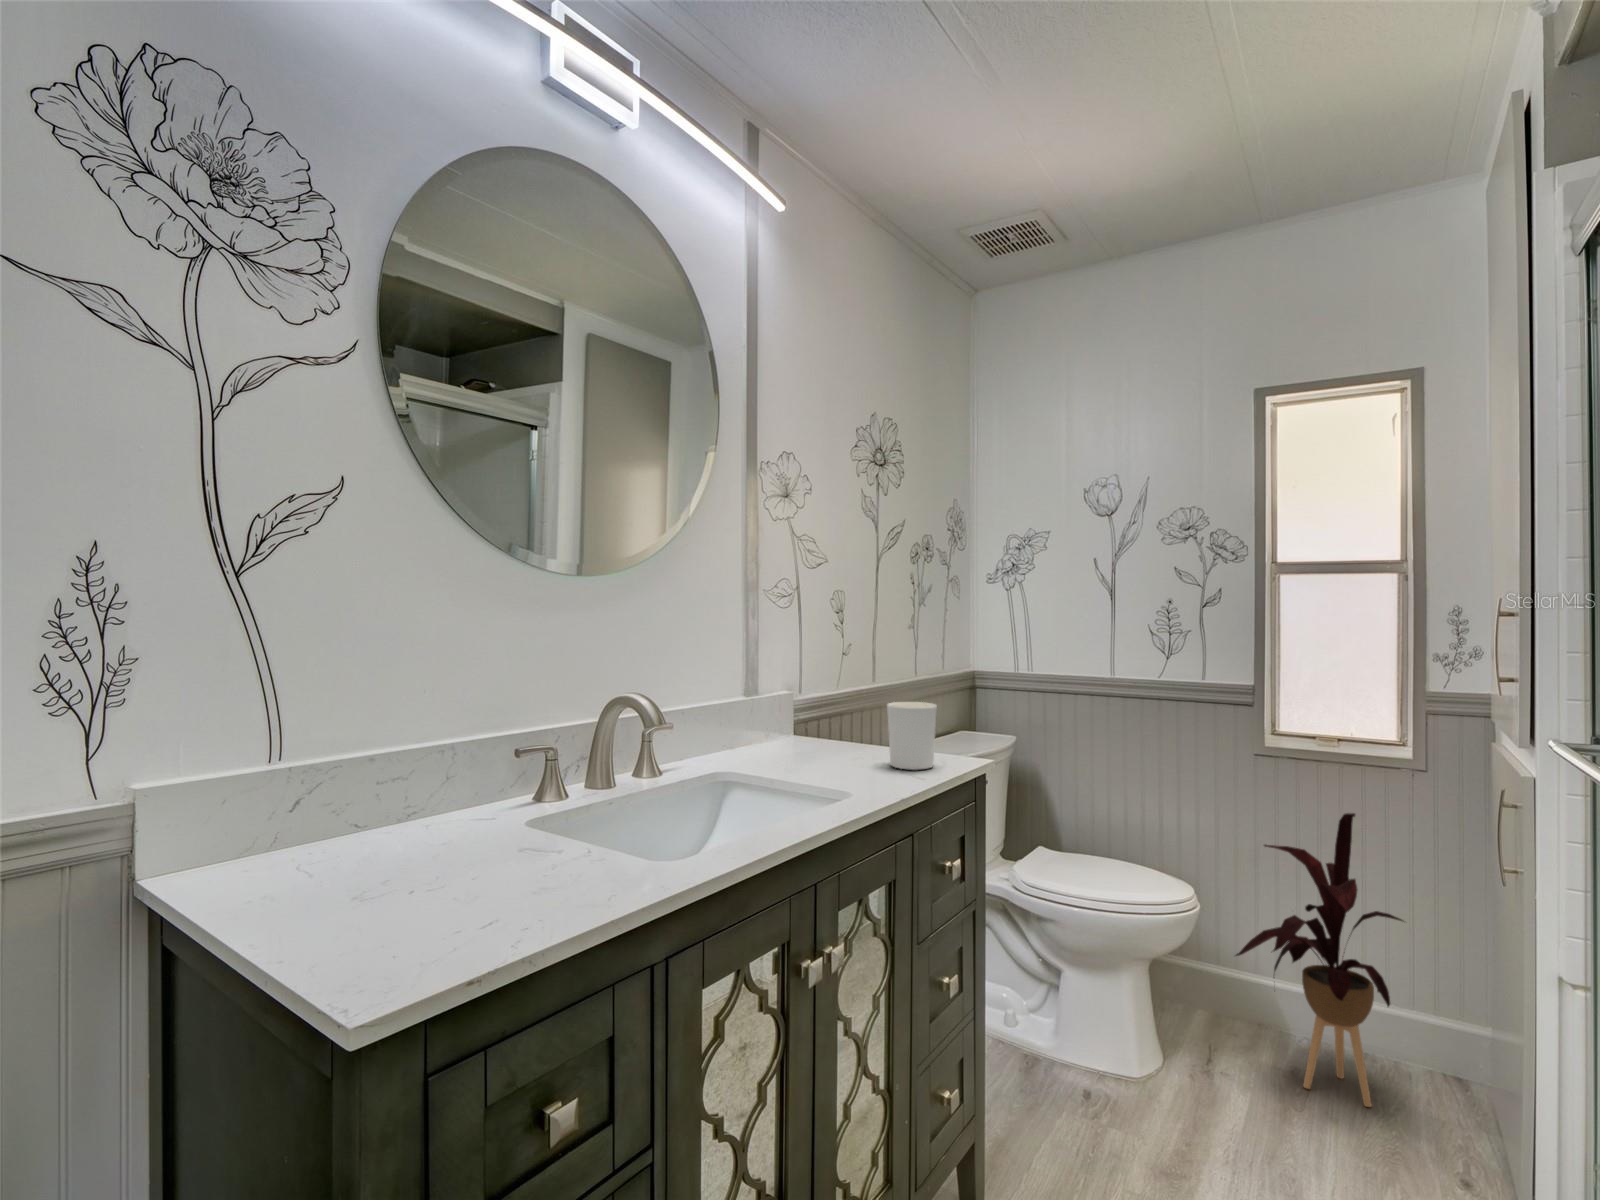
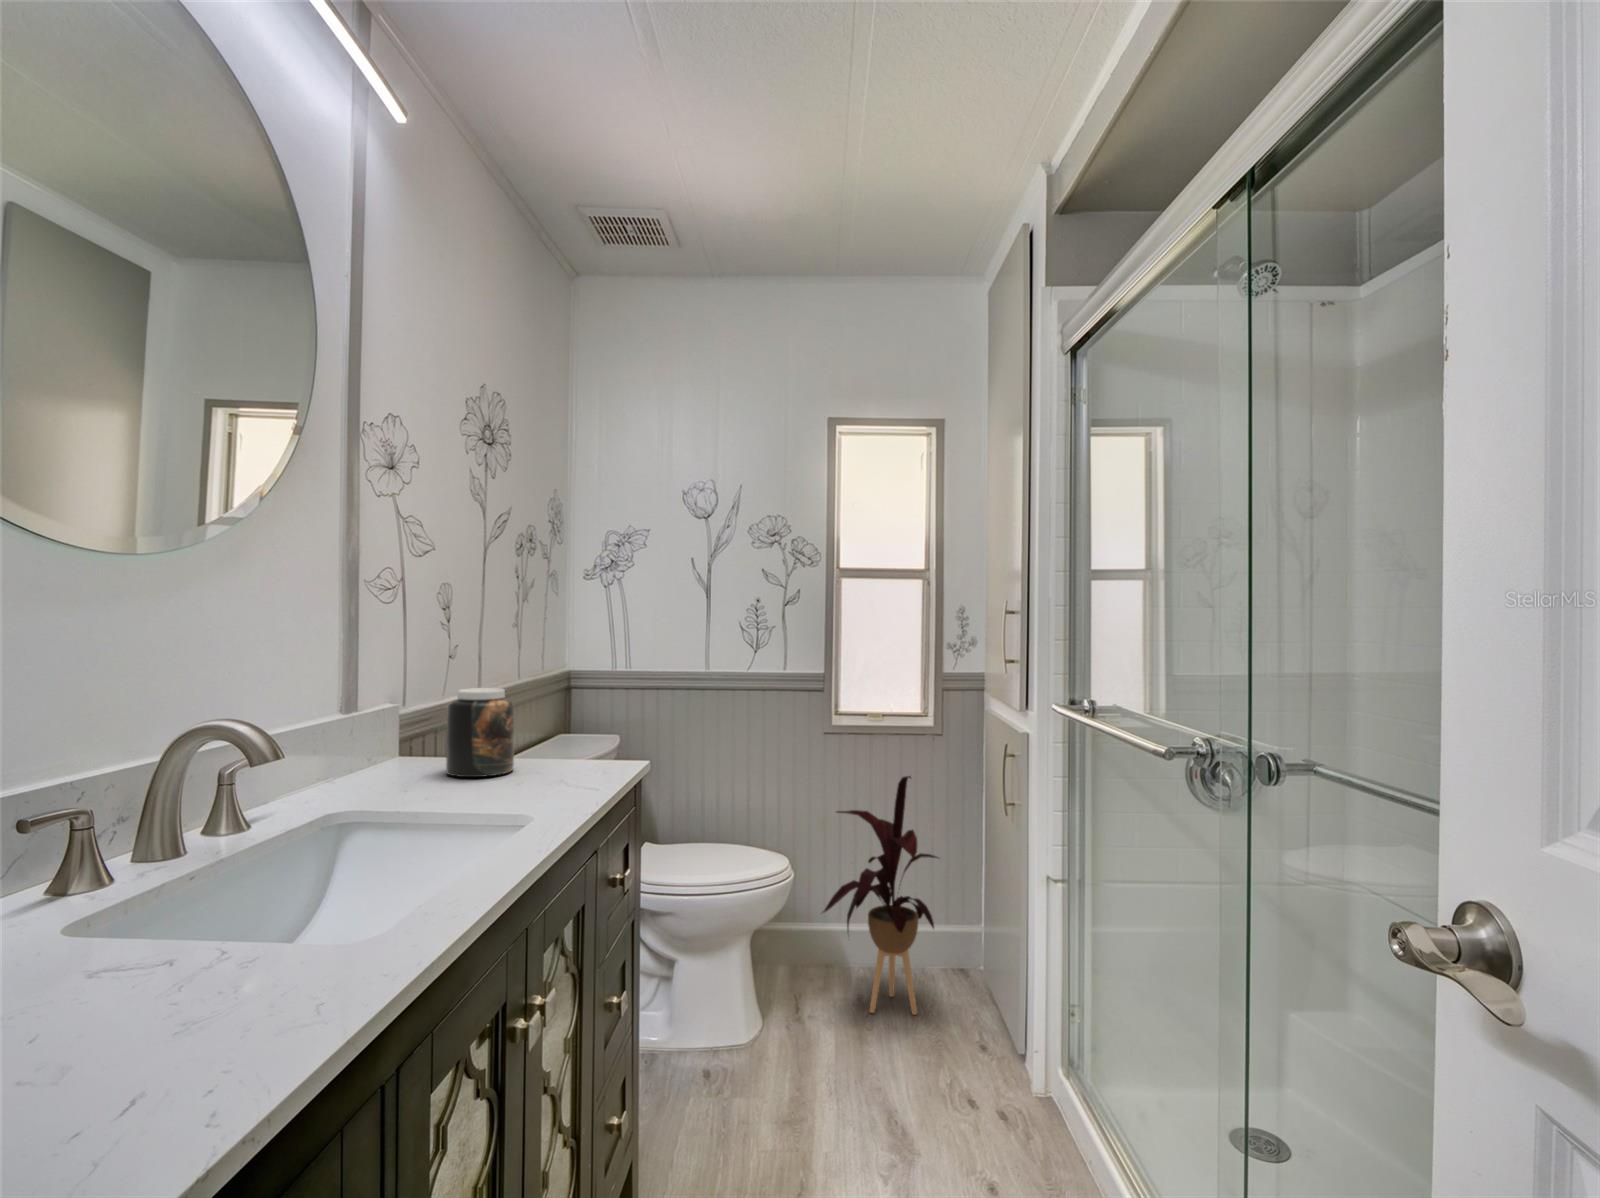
jar: none [815,681,868,758] -> present [446,688,514,777]
candle holder: present [887,702,937,770] -> none [546,707,603,781]

